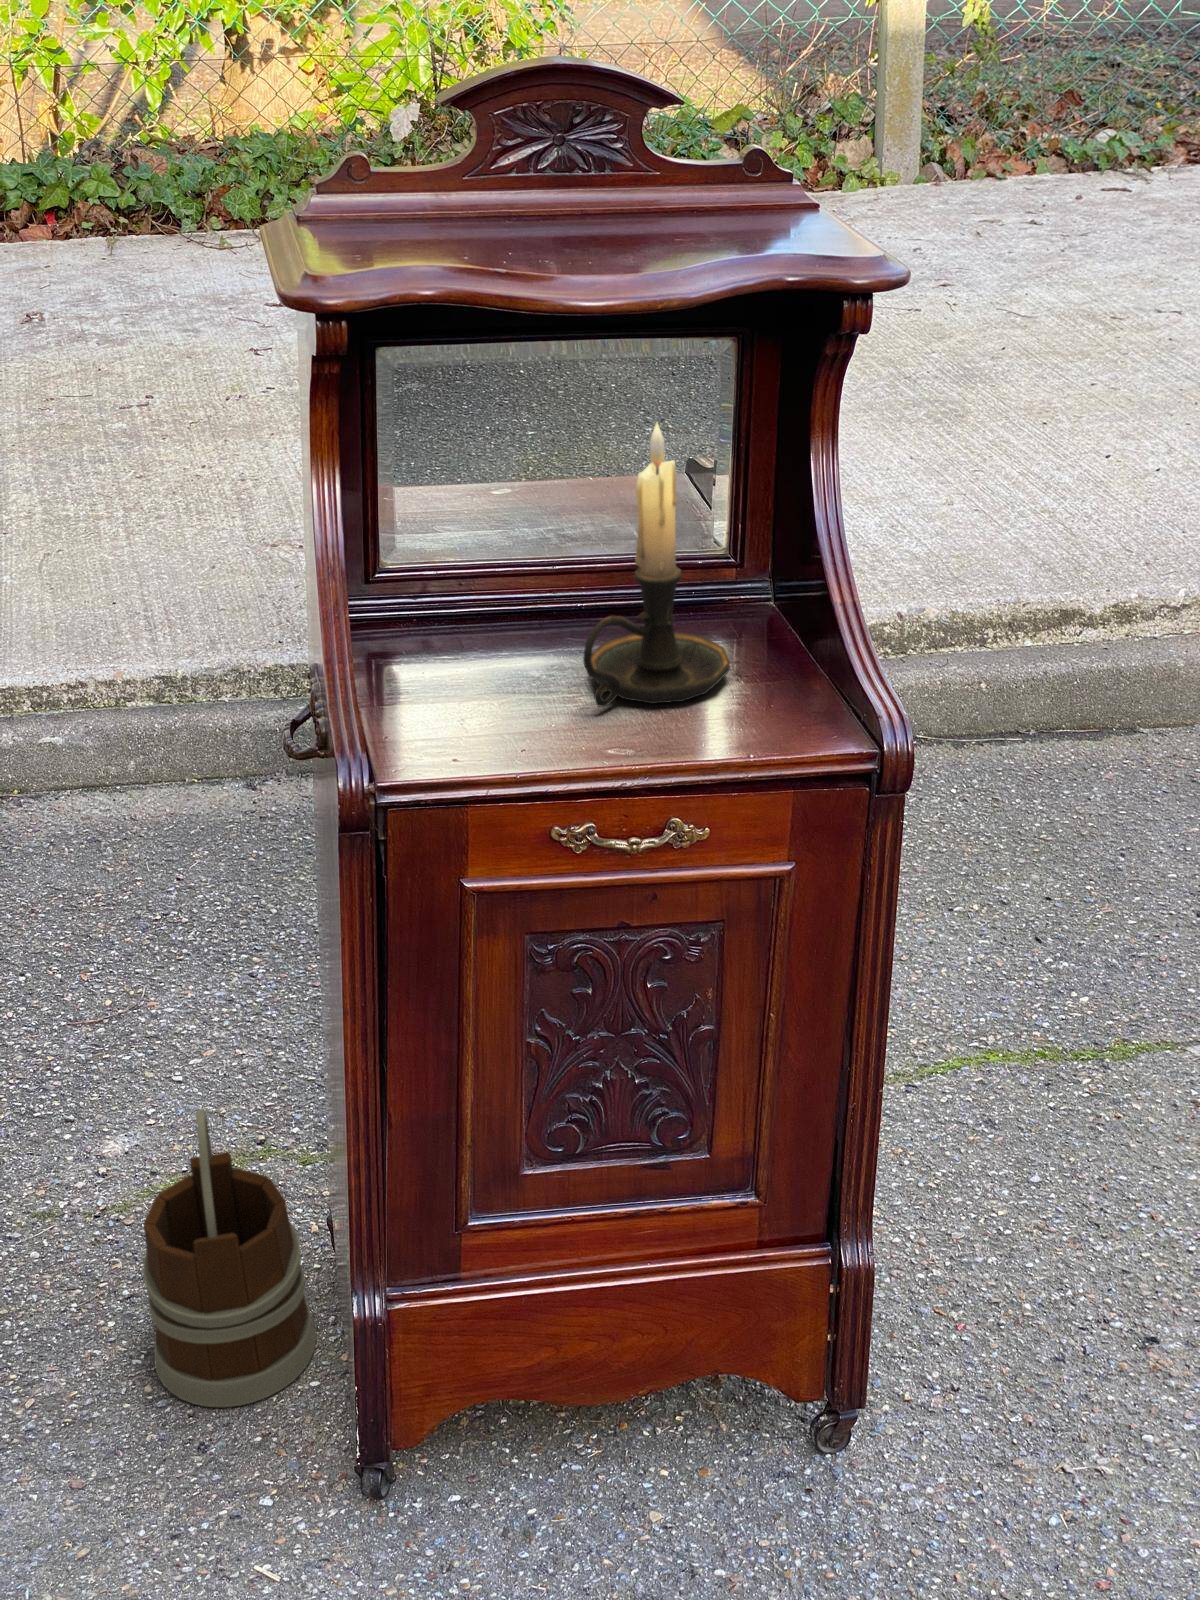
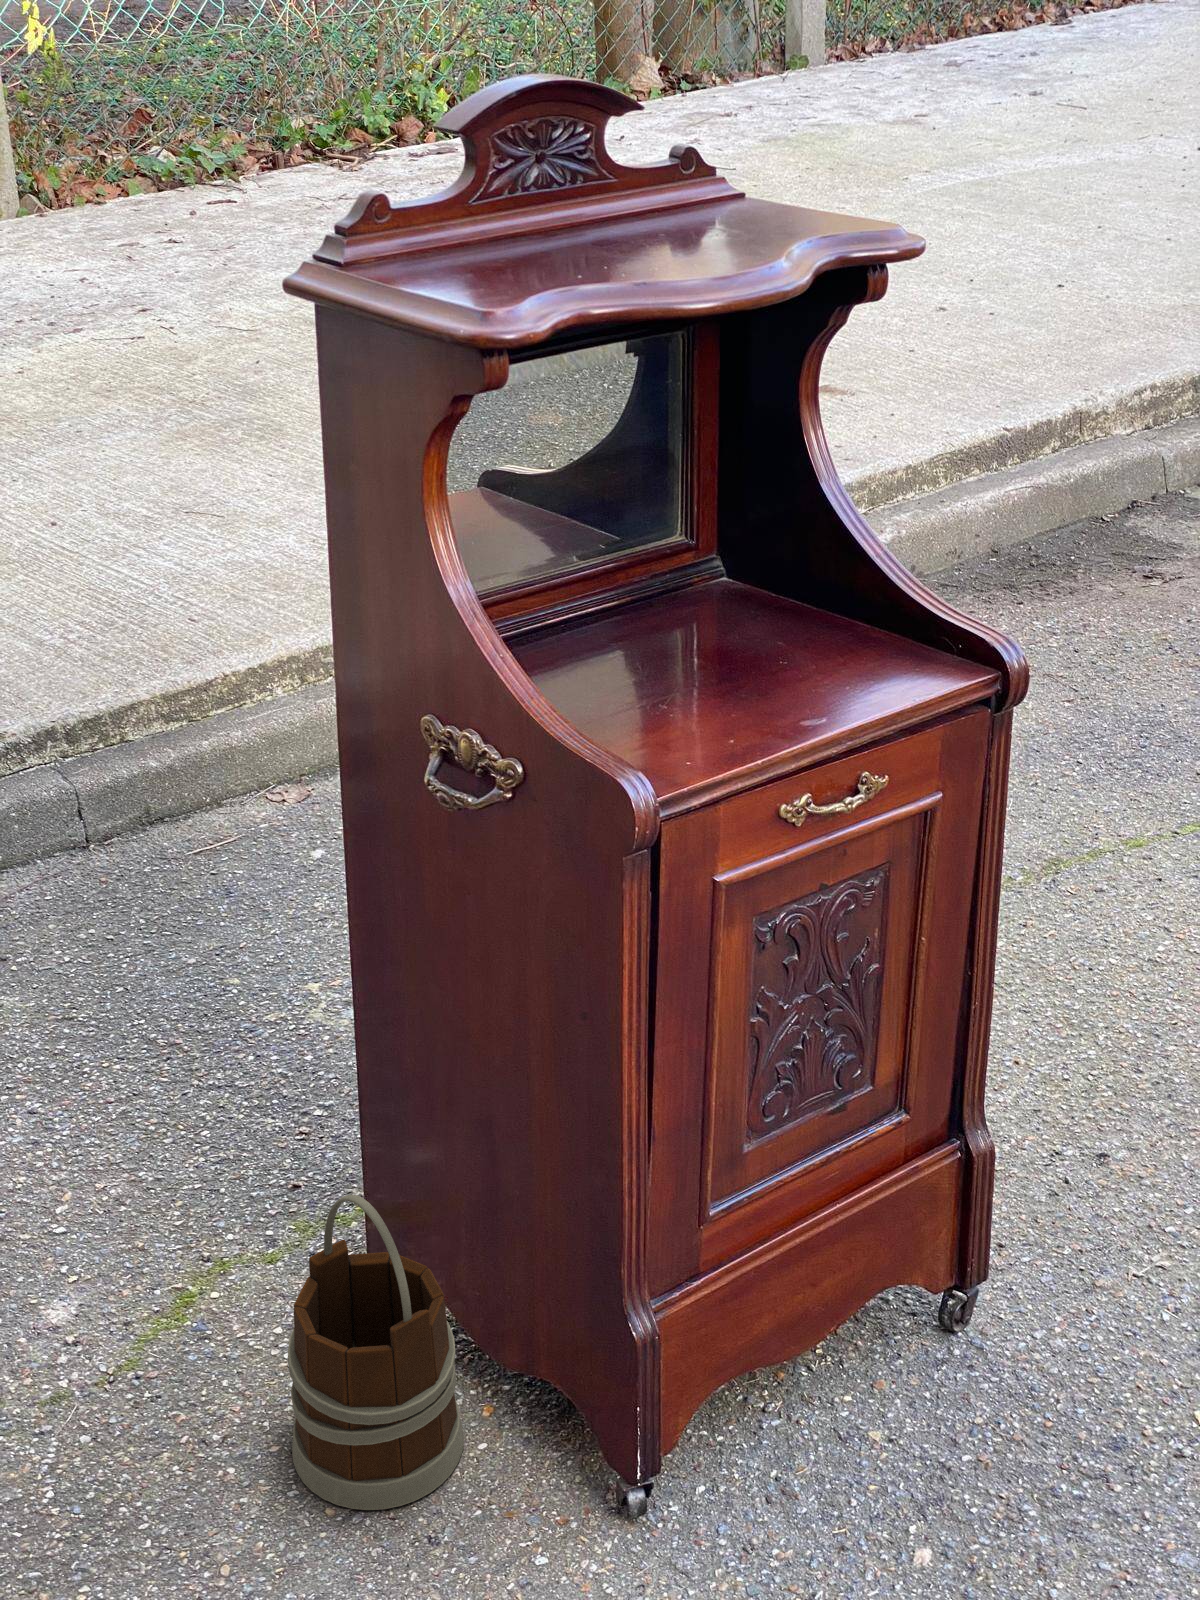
candle holder: present [583,423,730,707] -> none [680,404,816,684]

